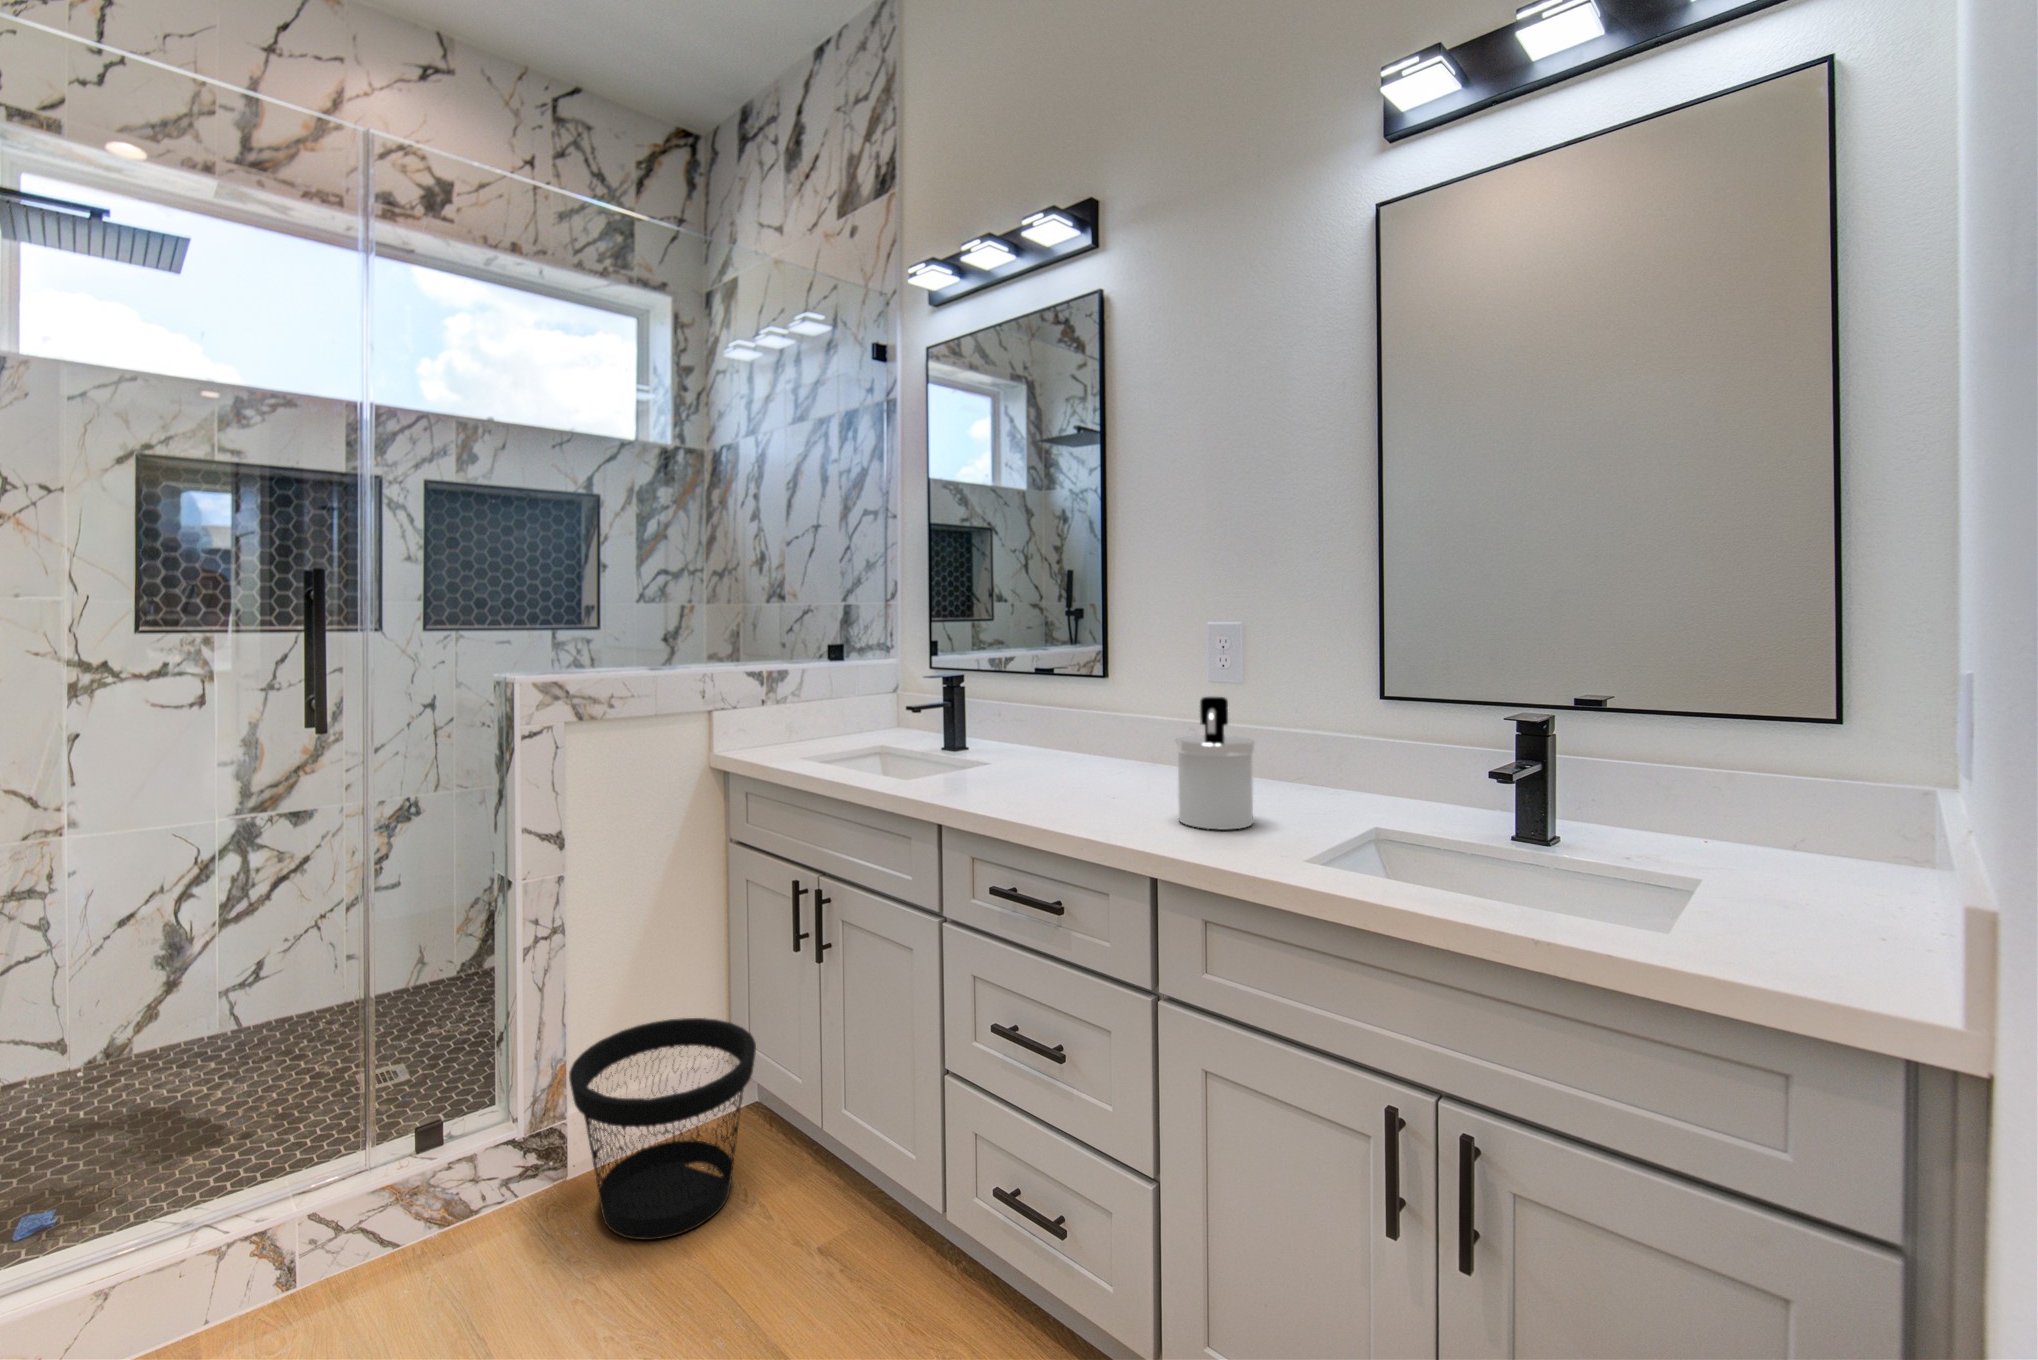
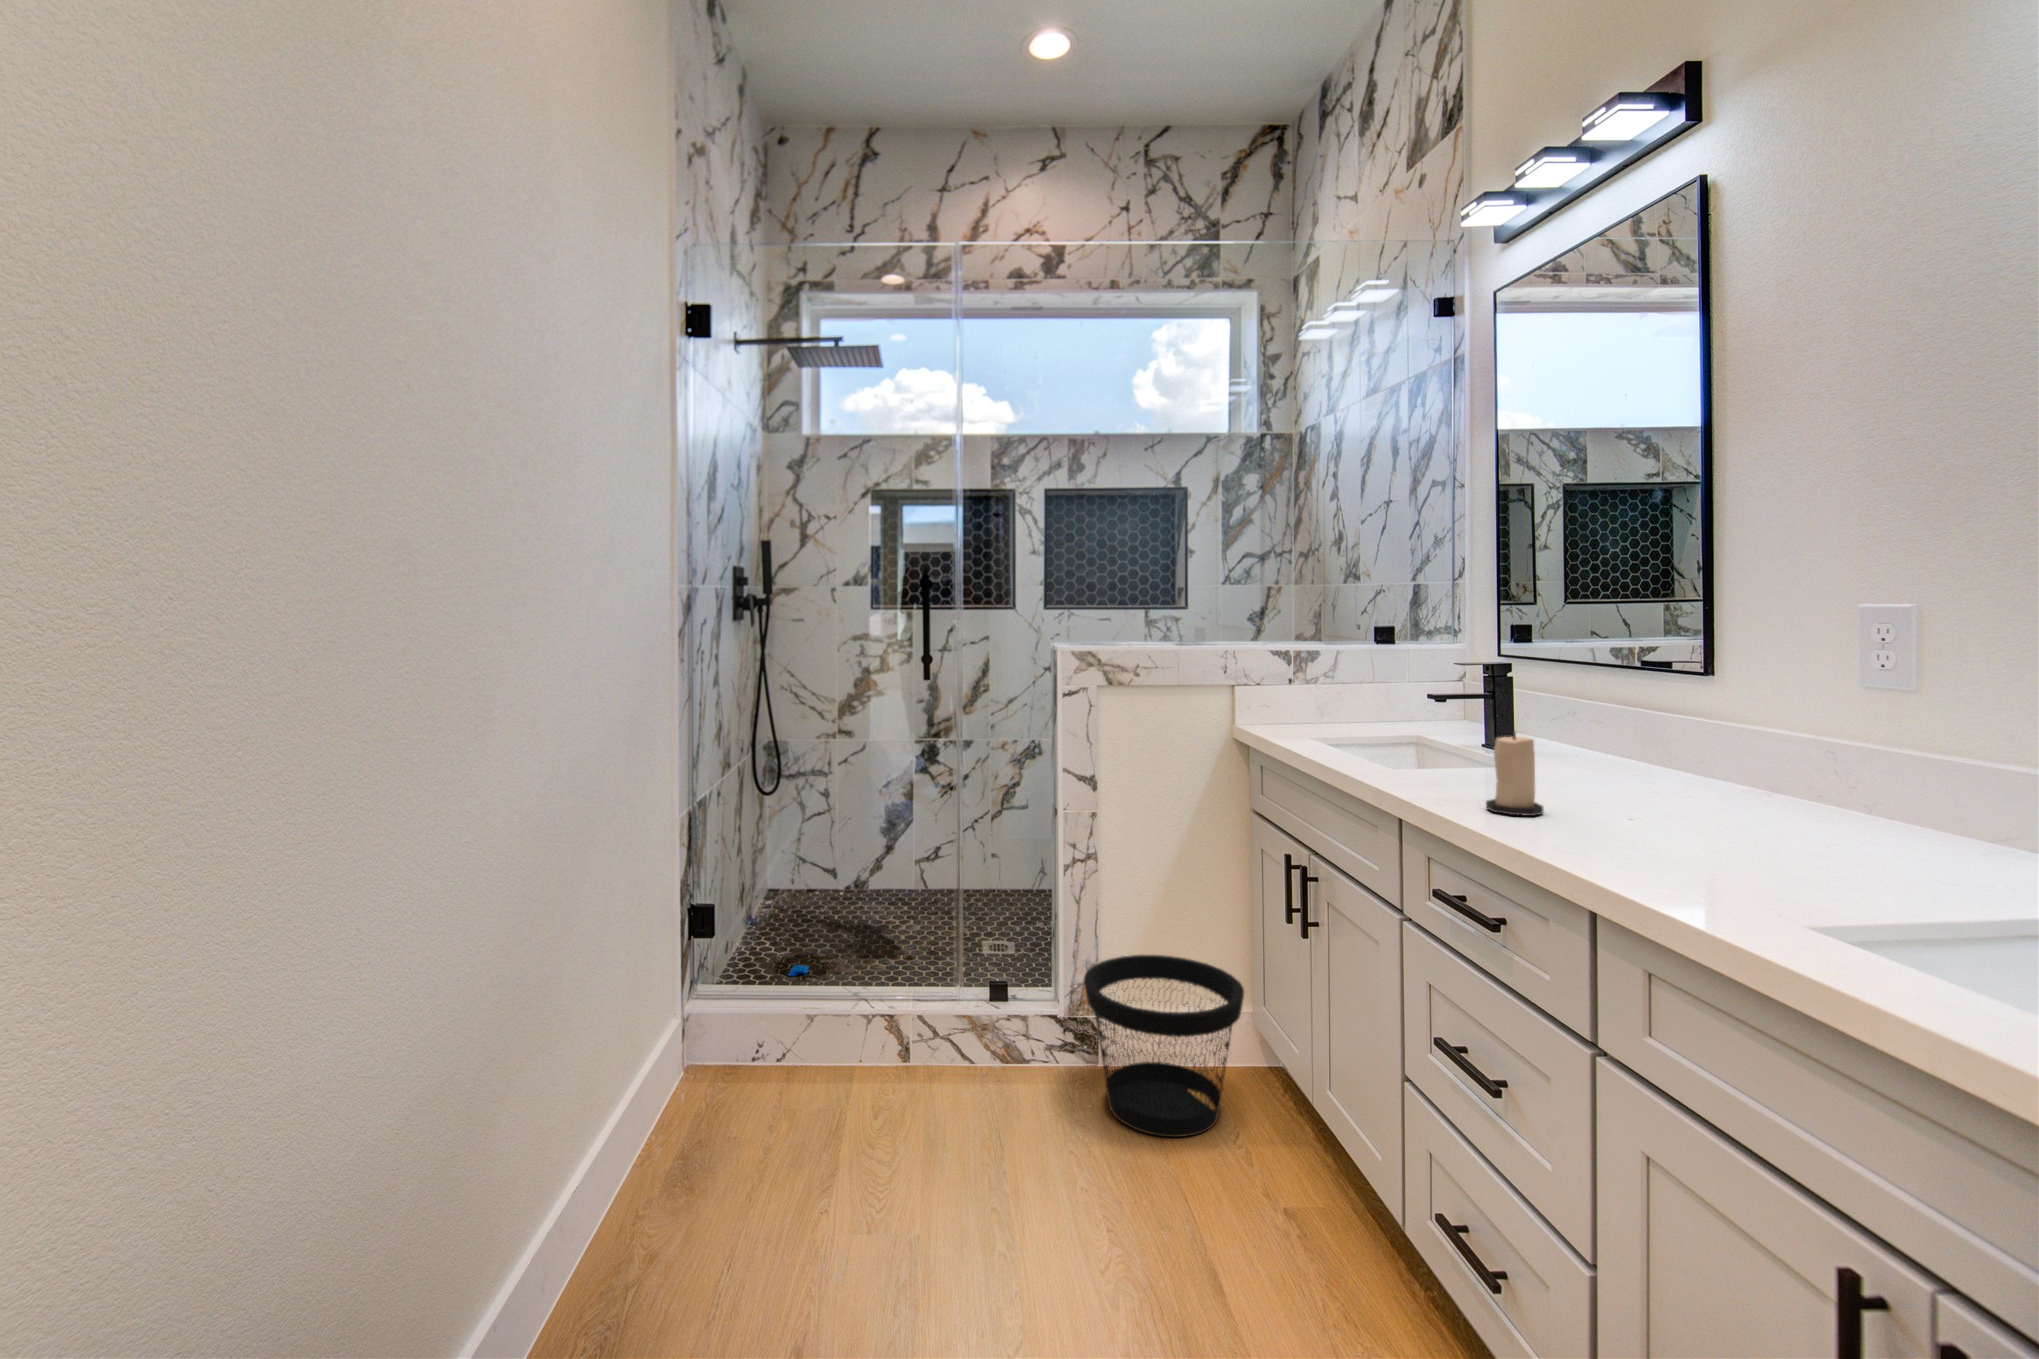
soap dispenser: present [1175,697,1255,829] -> none [1645,686,1772,857]
candle: none [1047,742,1089,817] -> present [1486,732,1544,816]

